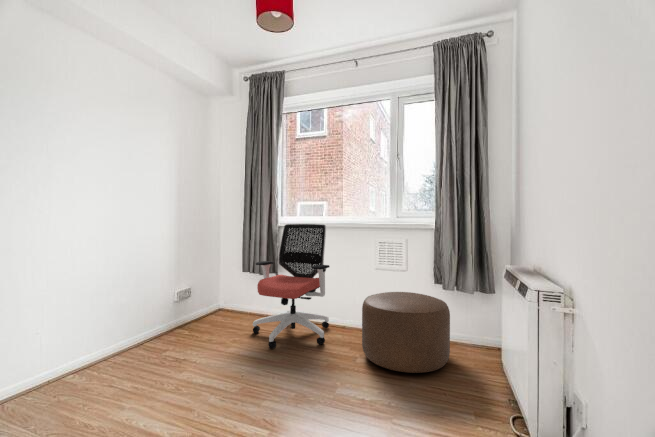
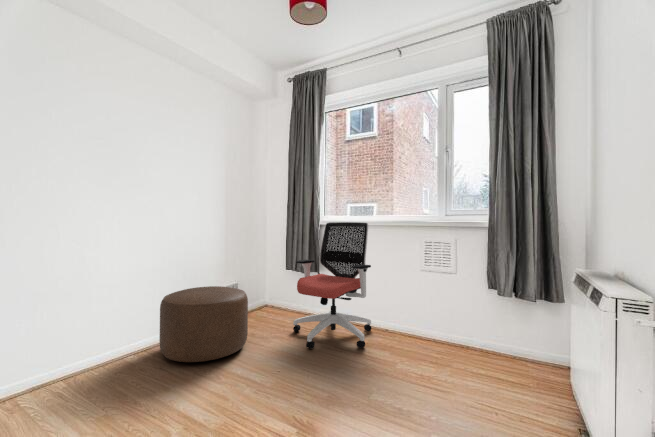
ottoman: present [362,292,450,373] -> present [160,286,248,362]

